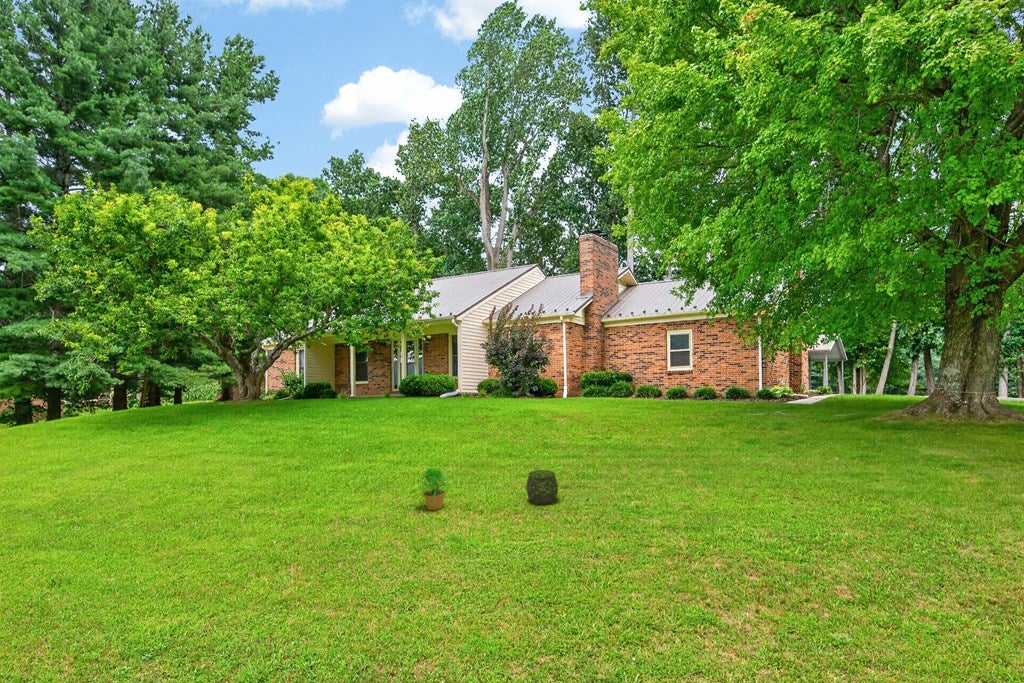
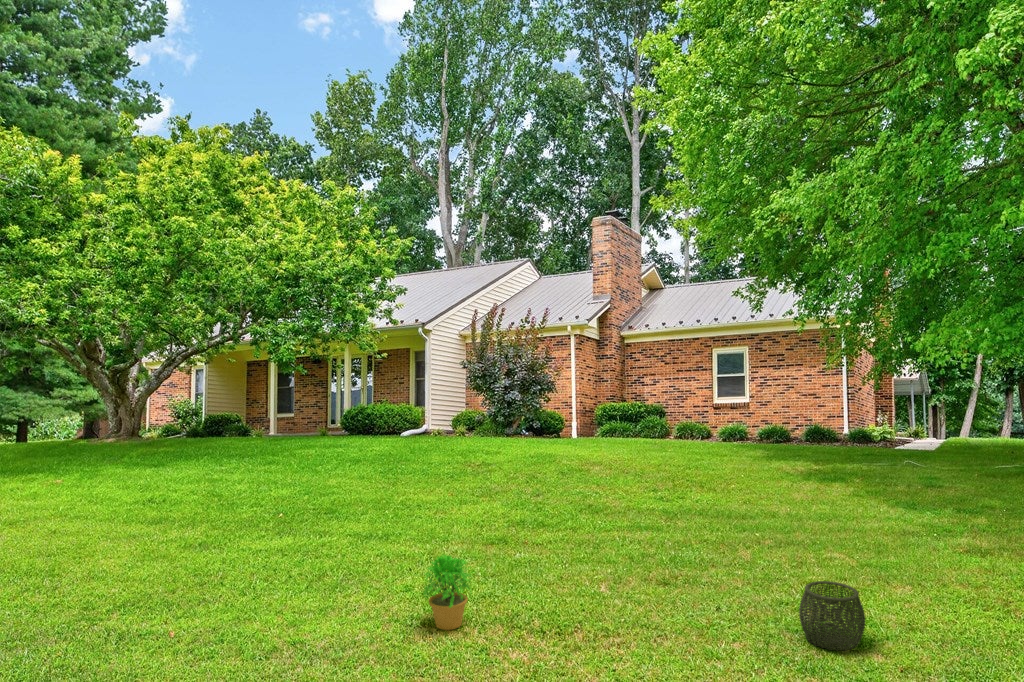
woven basket: present [526,470,558,504] -> present [799,581,866,651]

